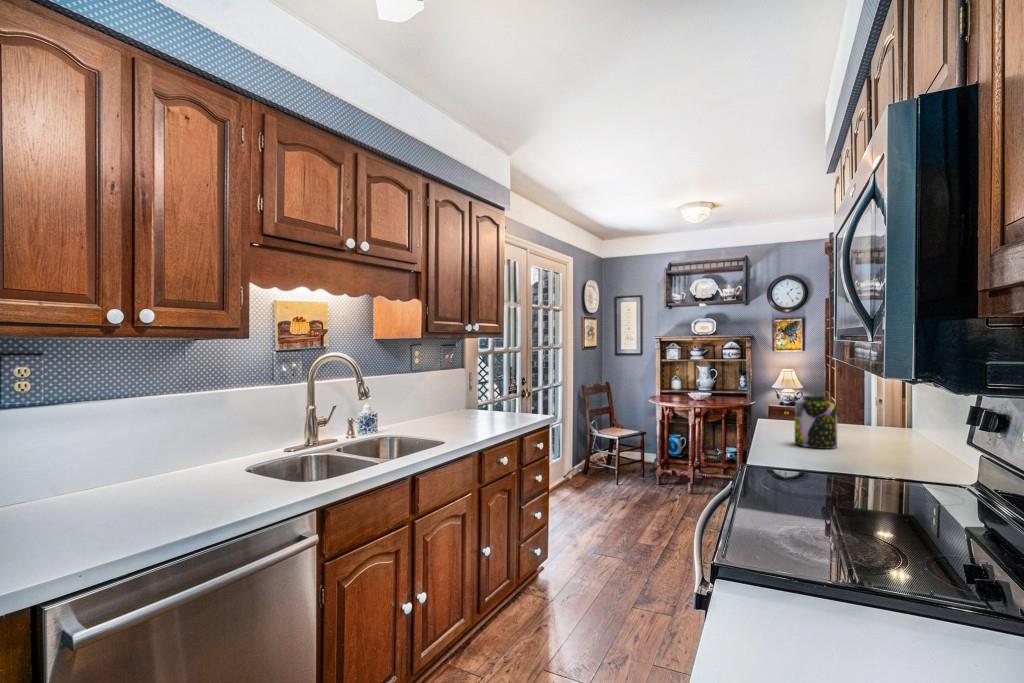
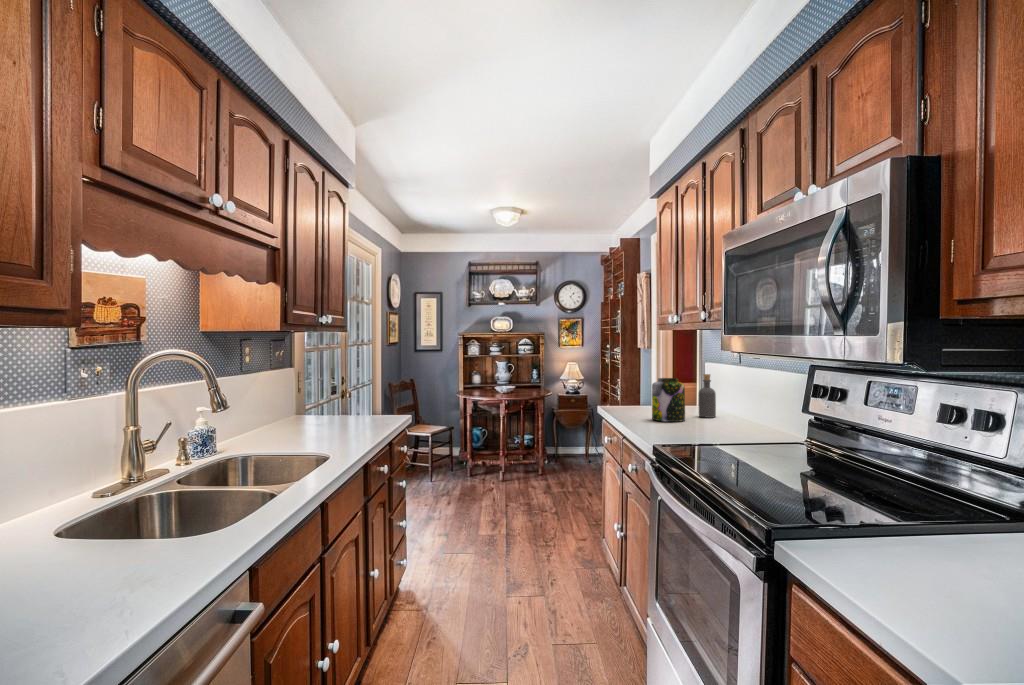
bottle: none [863,394,887,448] -> present [699,374,716,418]

